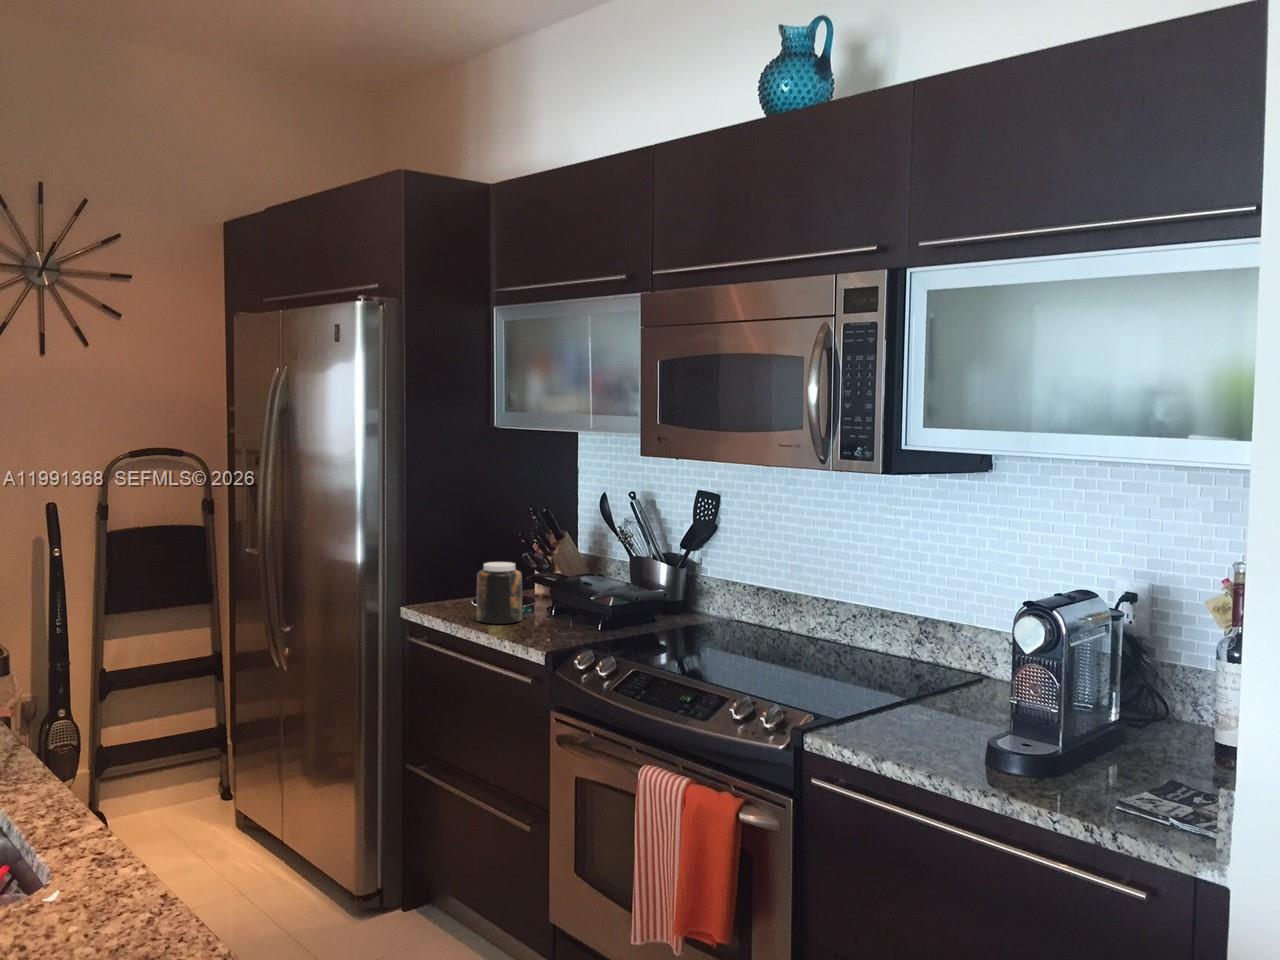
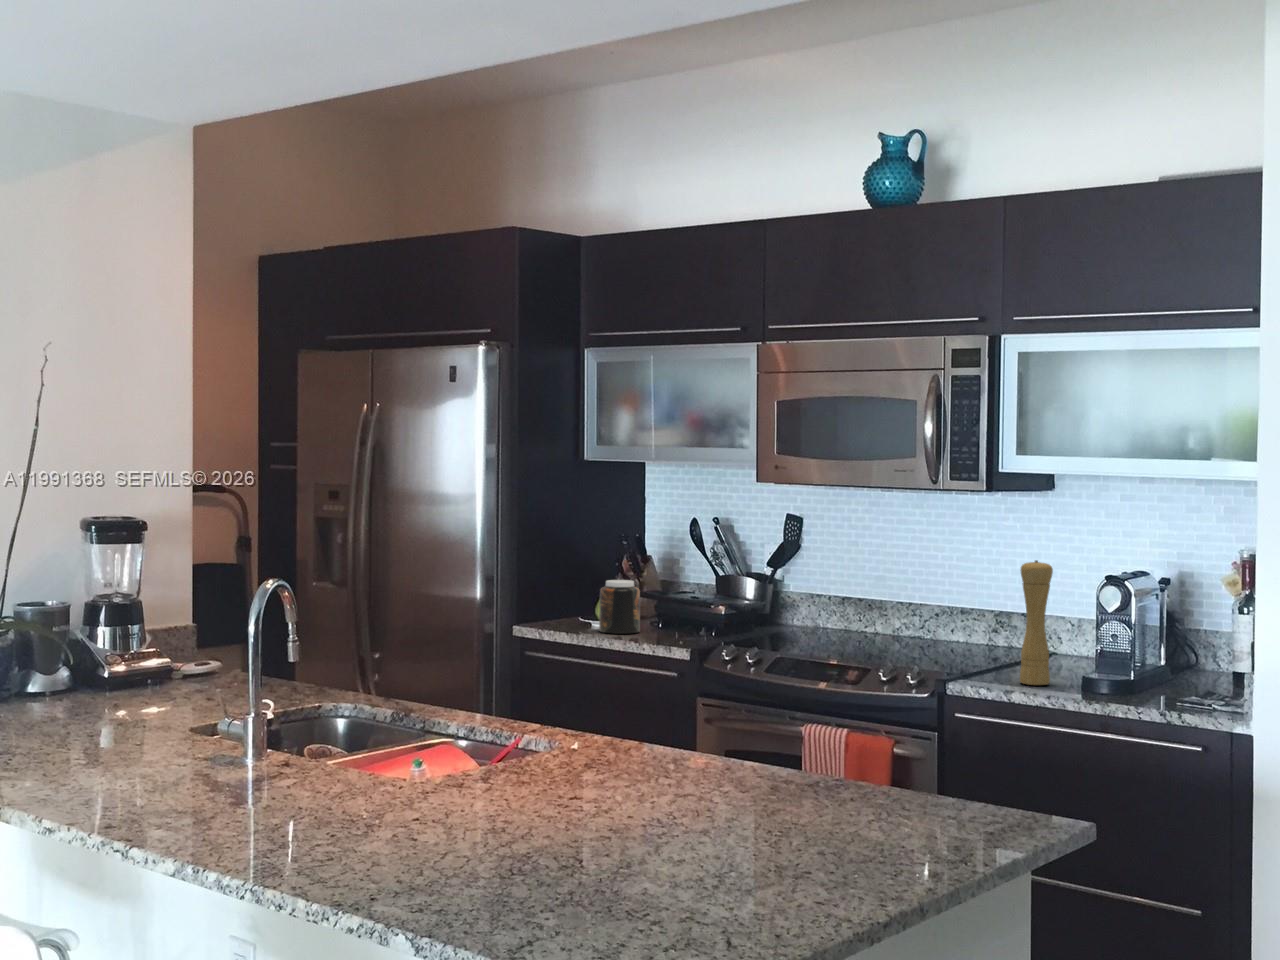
pepper mill: none [902,576,949,749] -> present [1020,560,1053,685]

